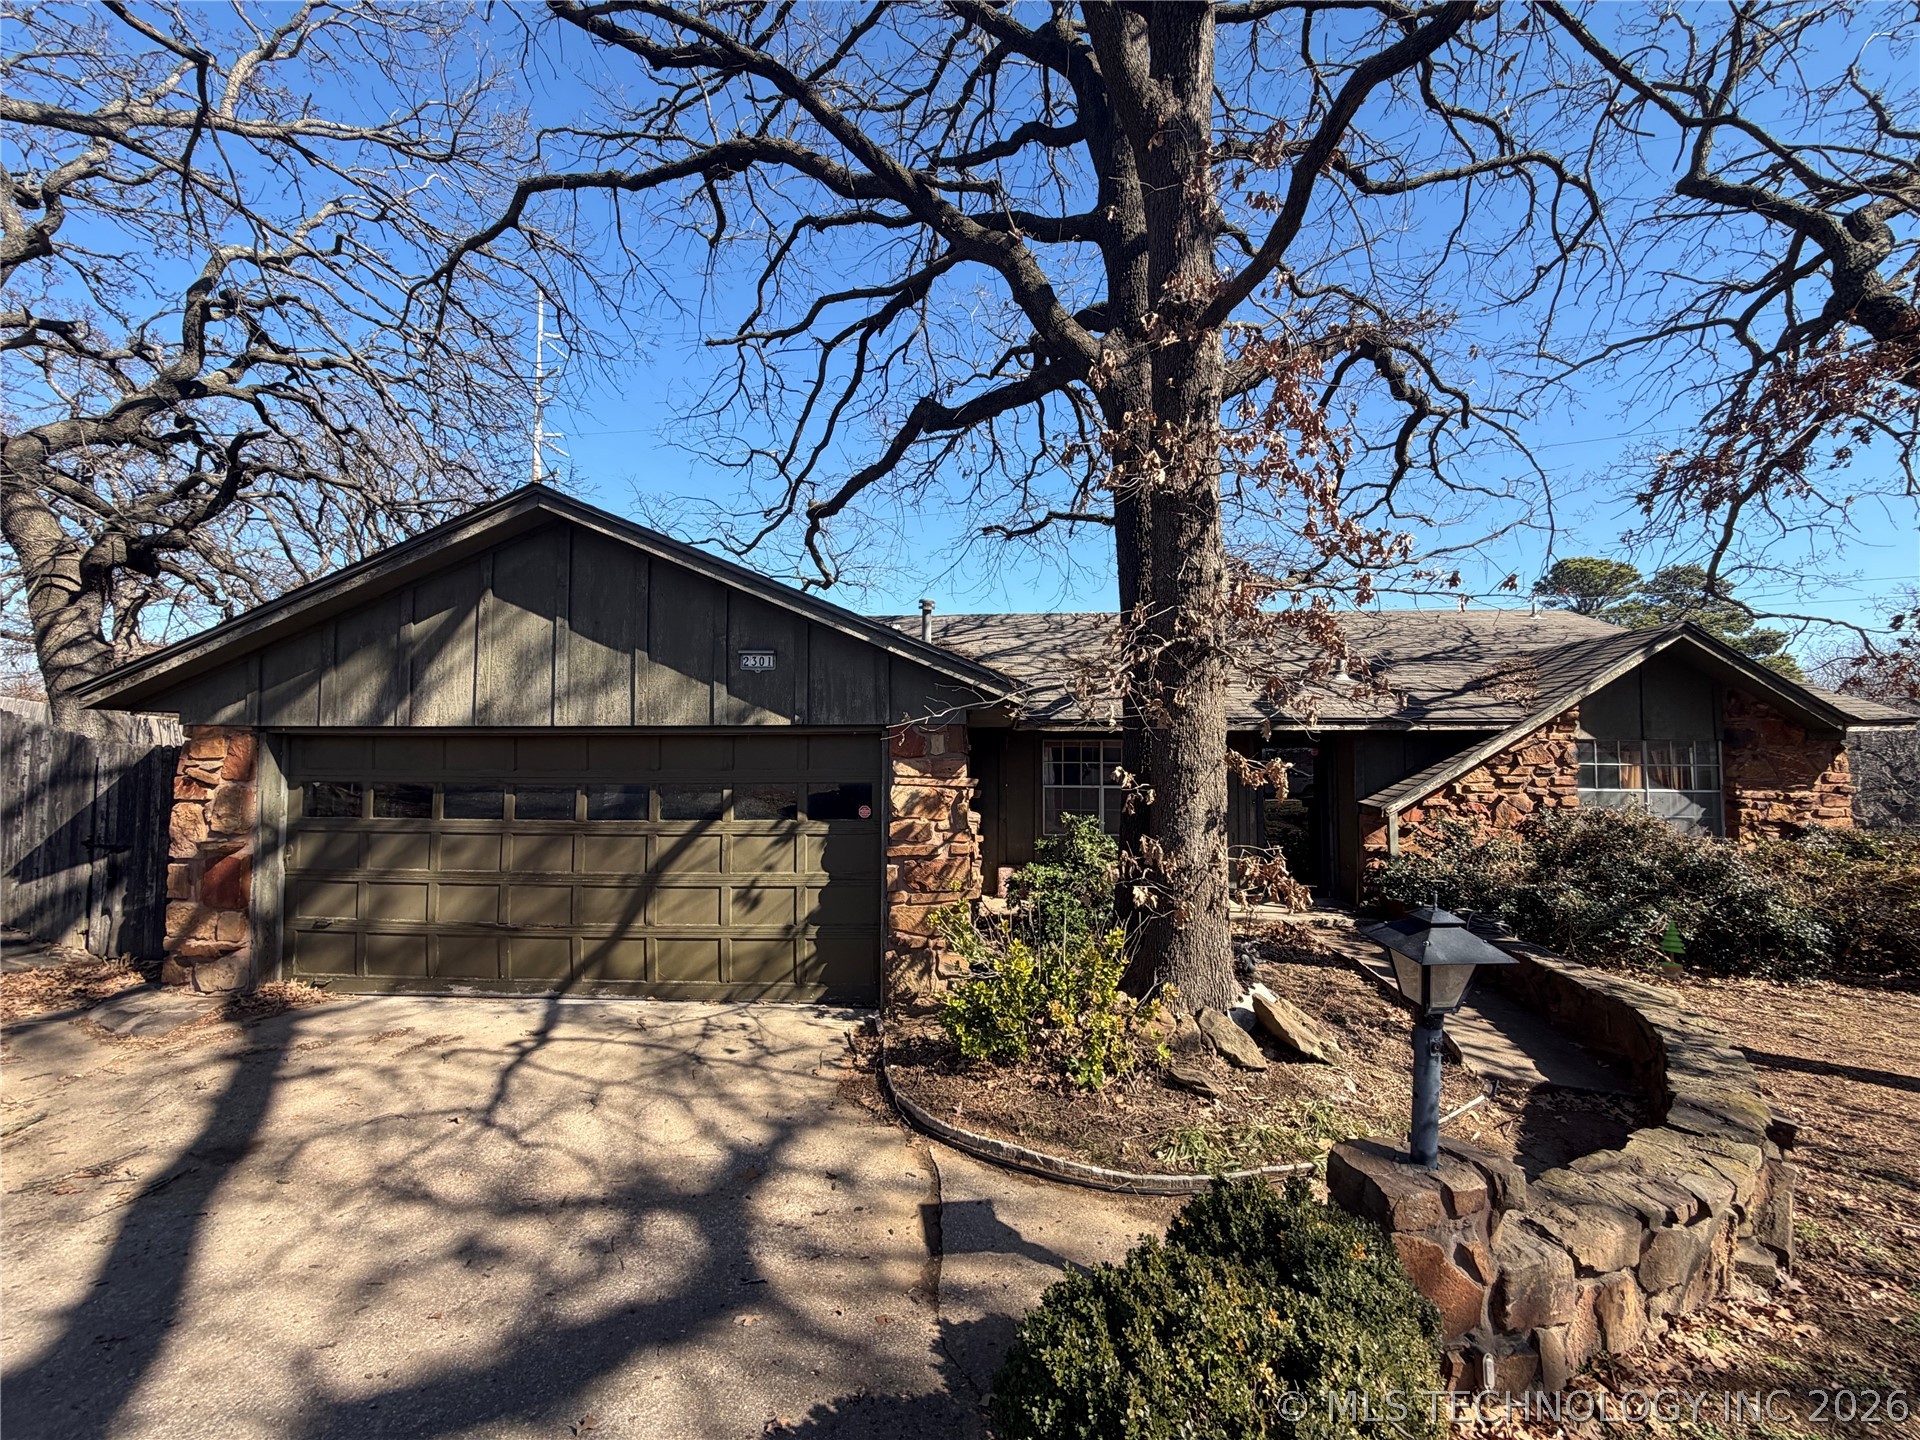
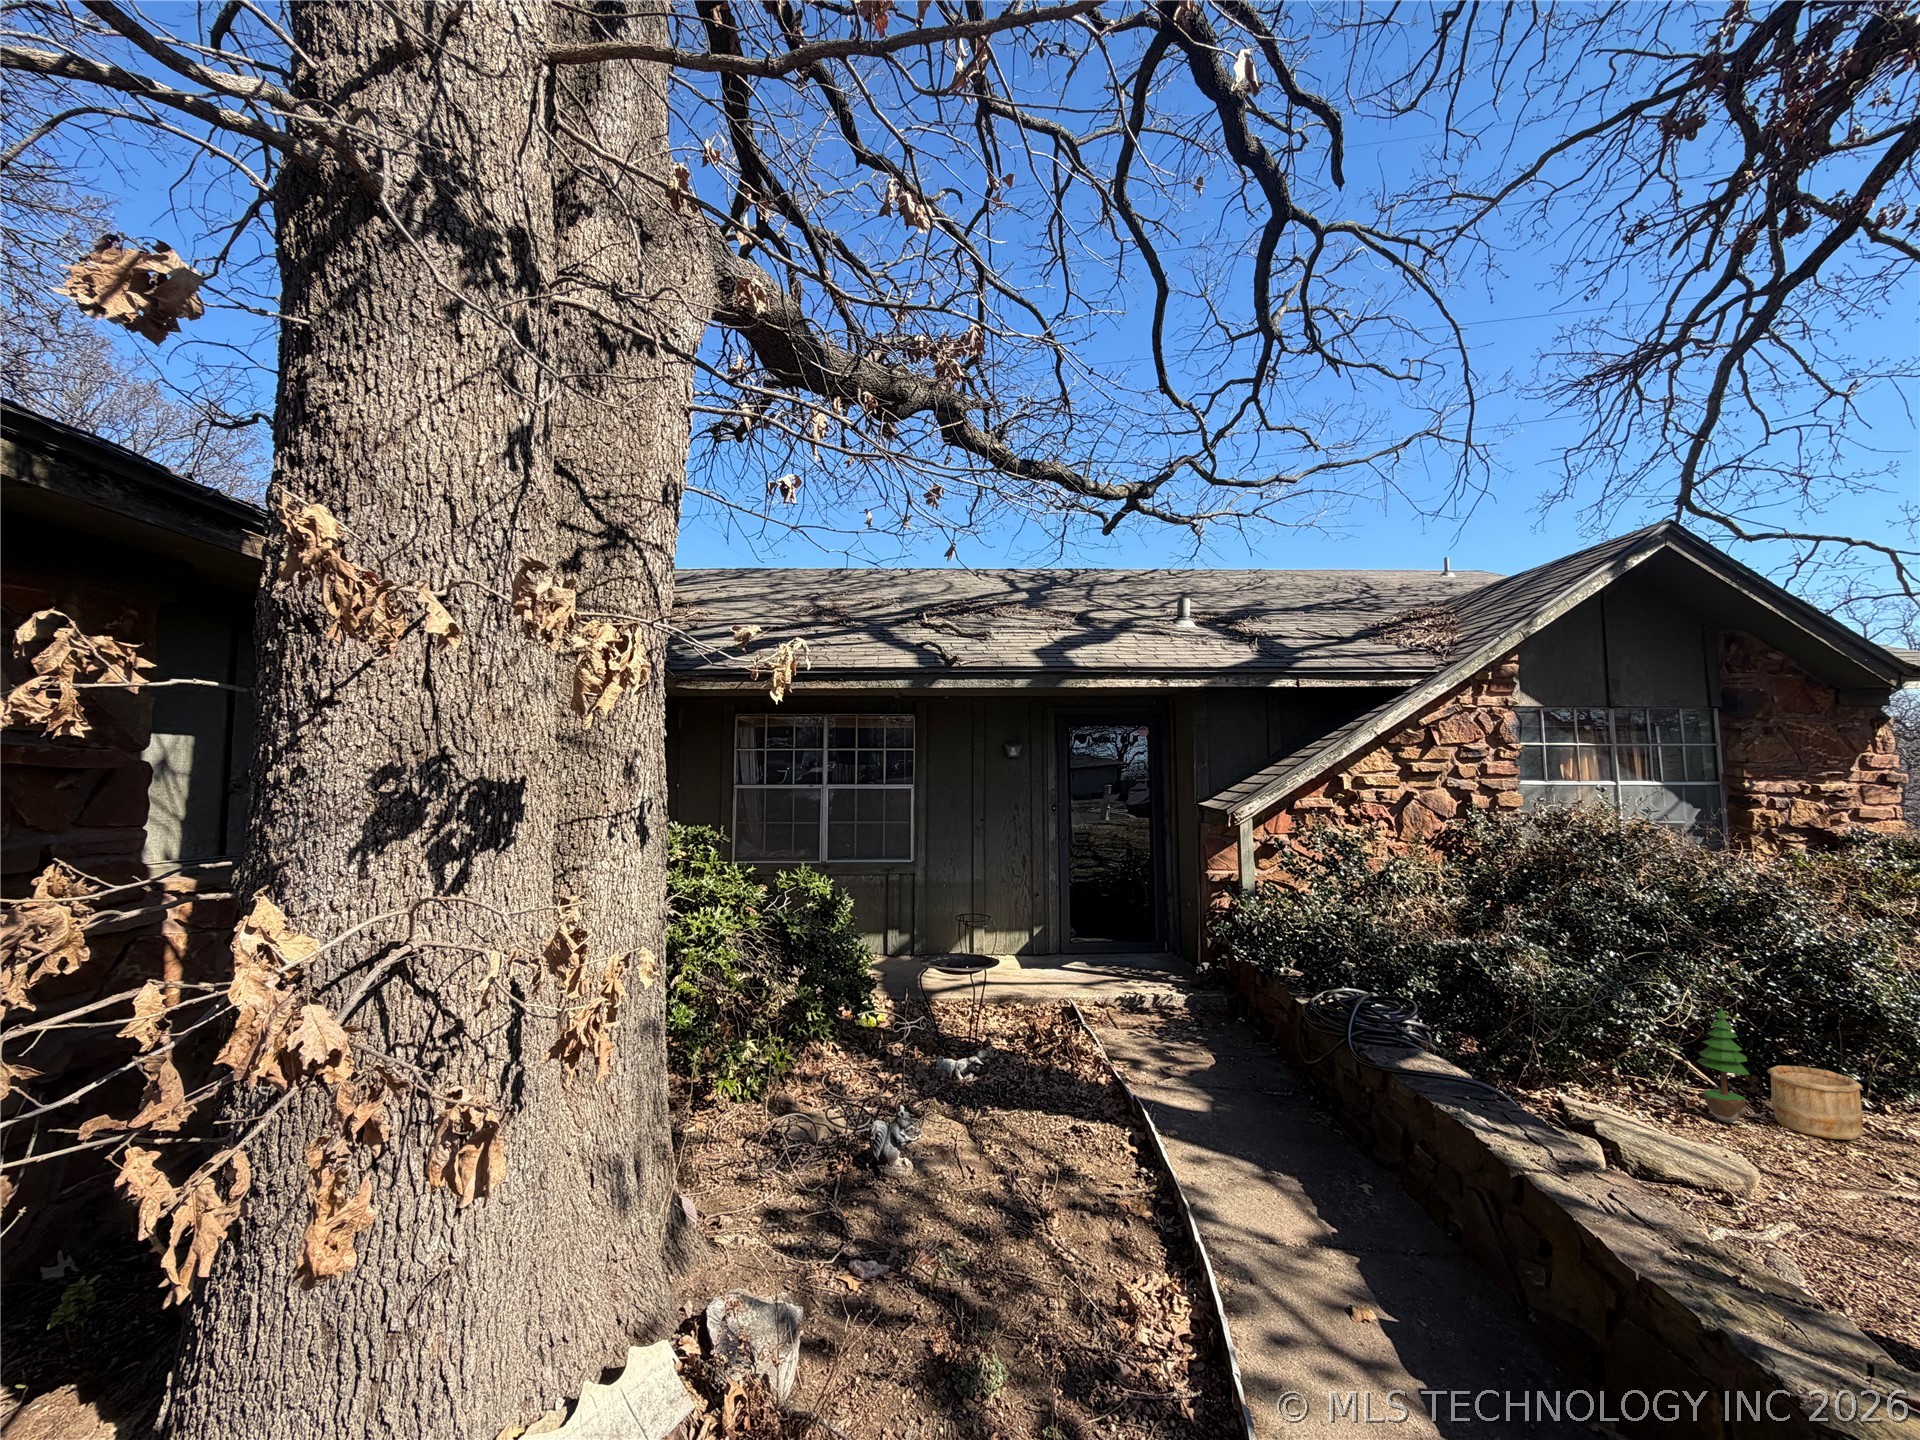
wooden bucket: none [1698,951,1745,986] -> present [1767,1066,1863,1140]

